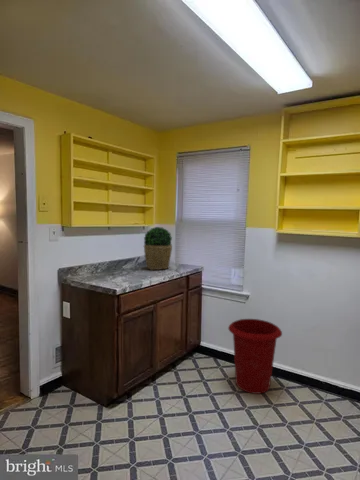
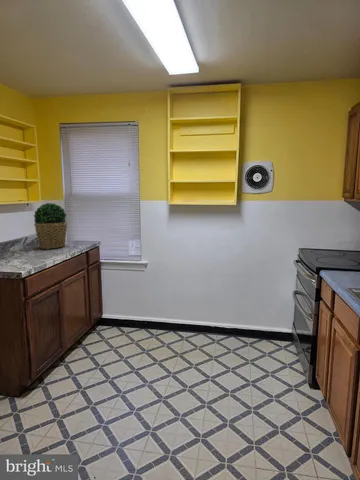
waste bin: present [229,319,282,394] -> none [133,284,181,349]

